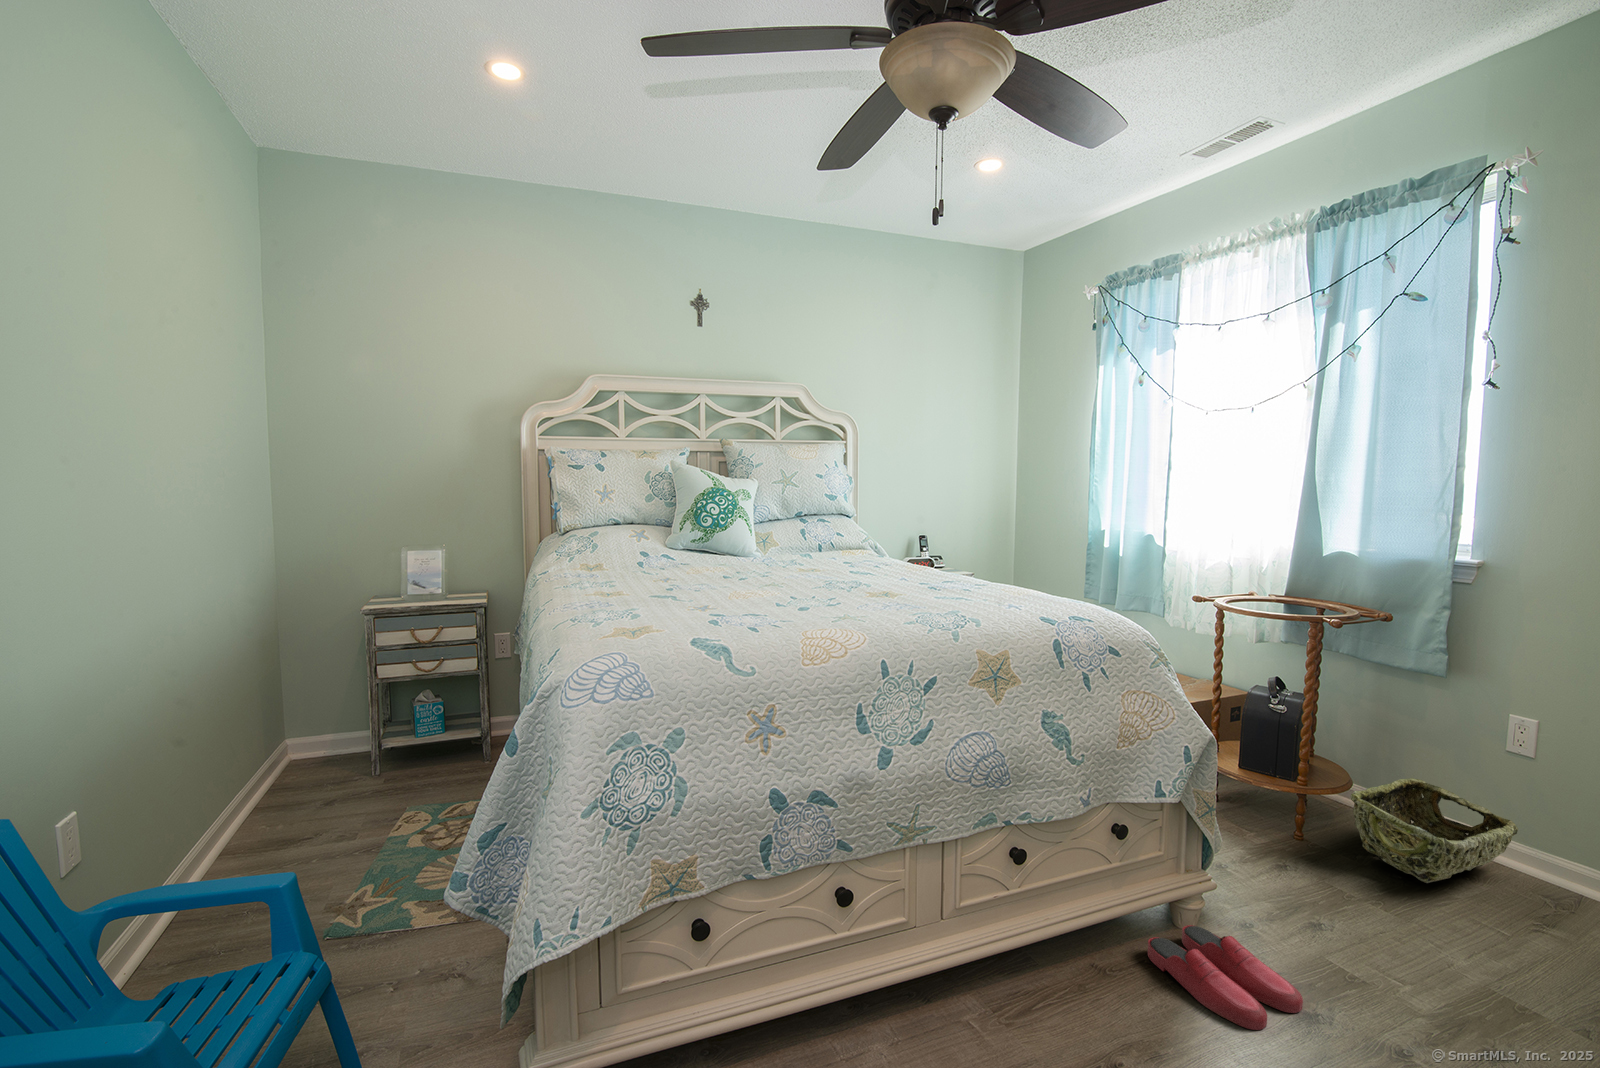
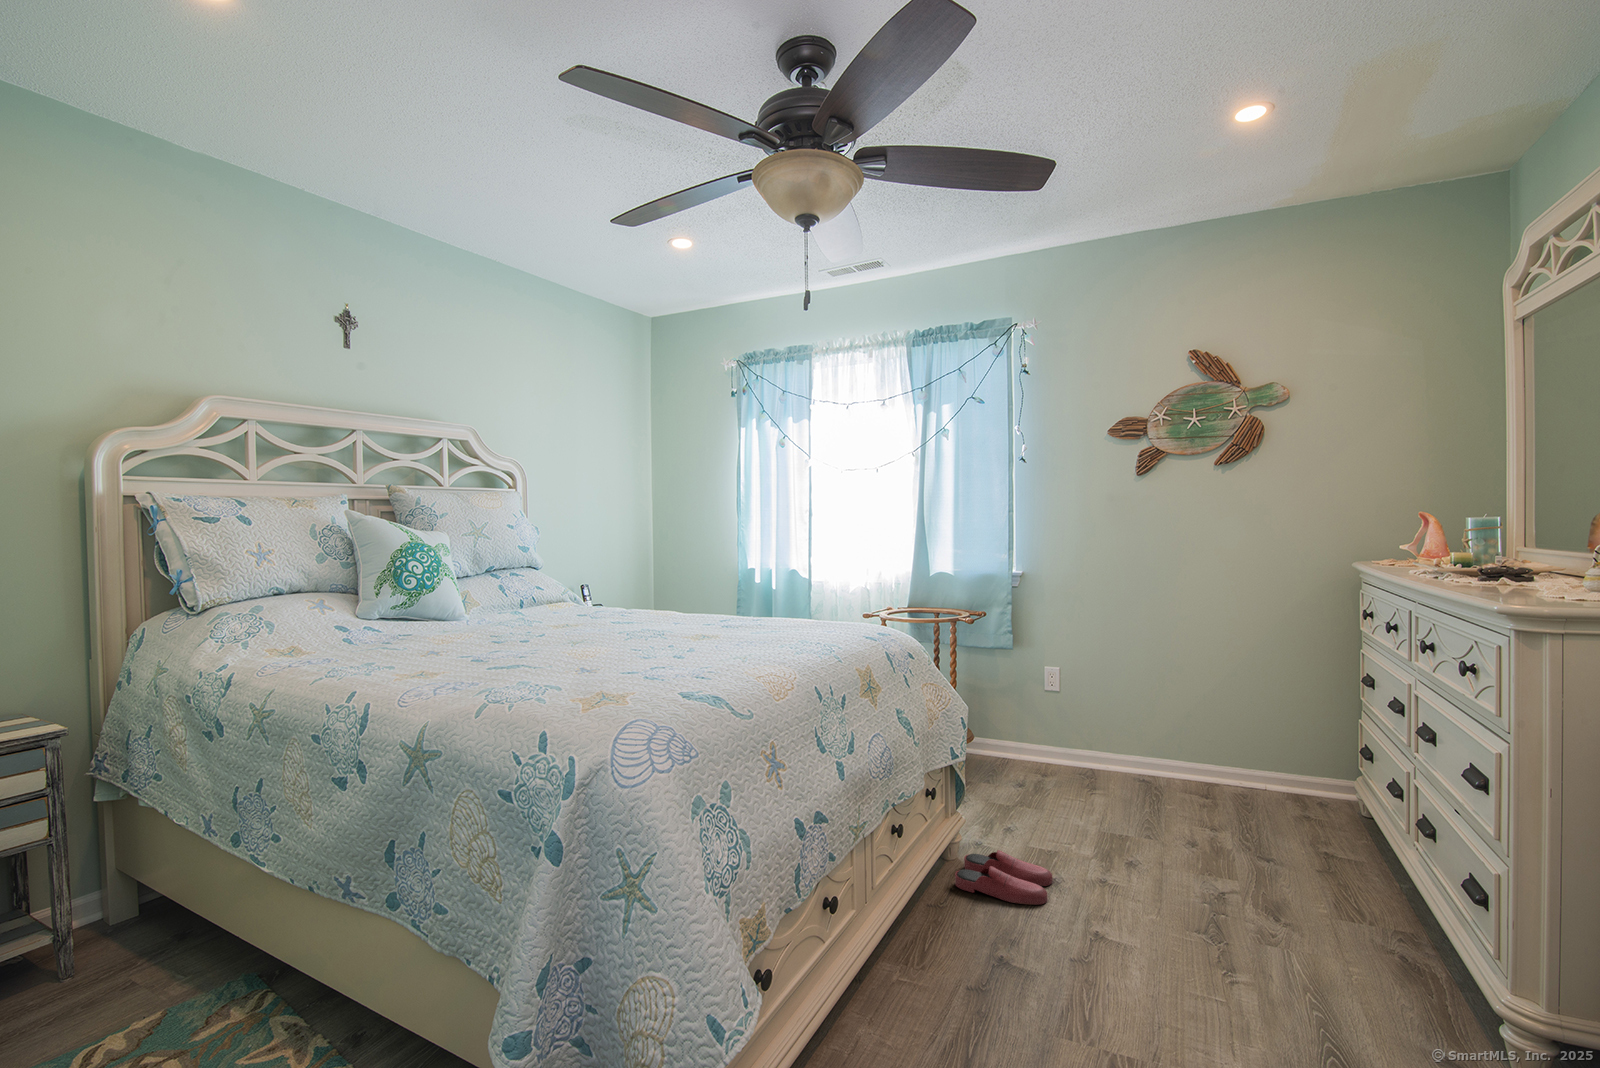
woven basket: present [1350,778,1518,883] -> none [990,720,1063,784]

